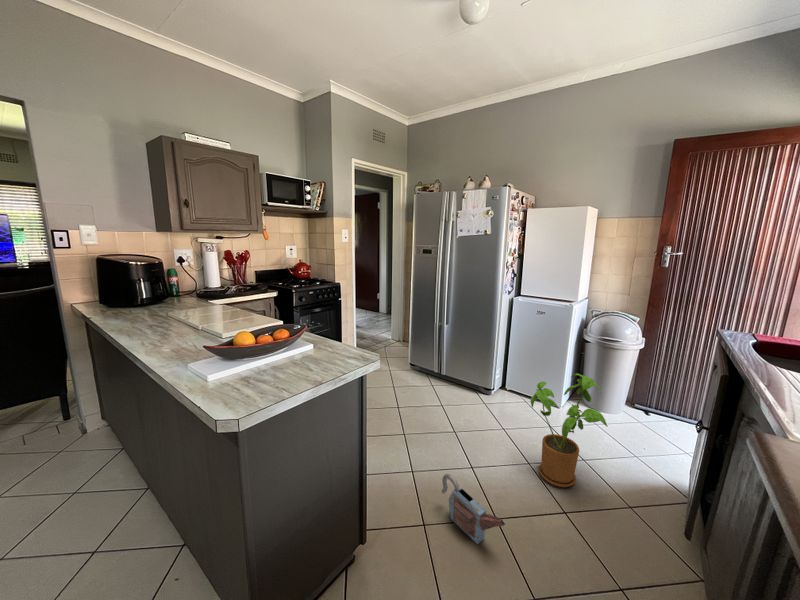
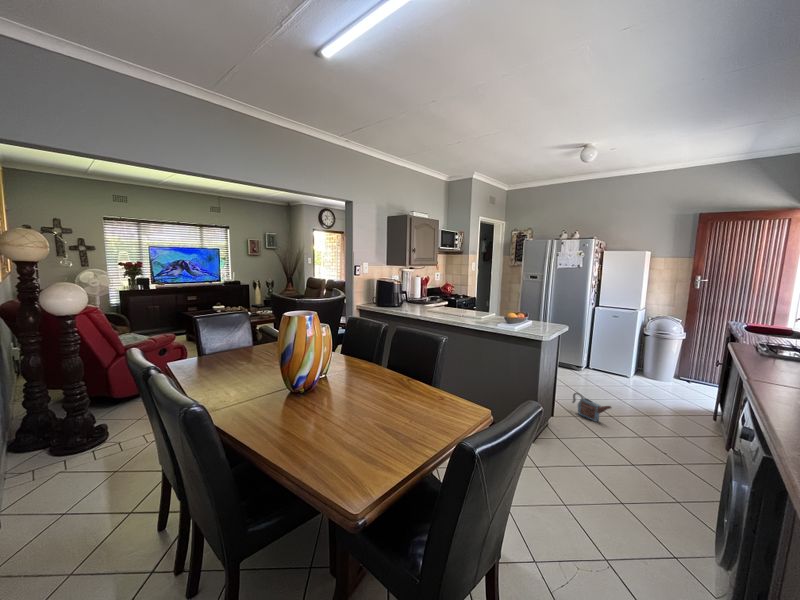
house plant: present [531,374,607,487] -> none [616,347,662,408]

